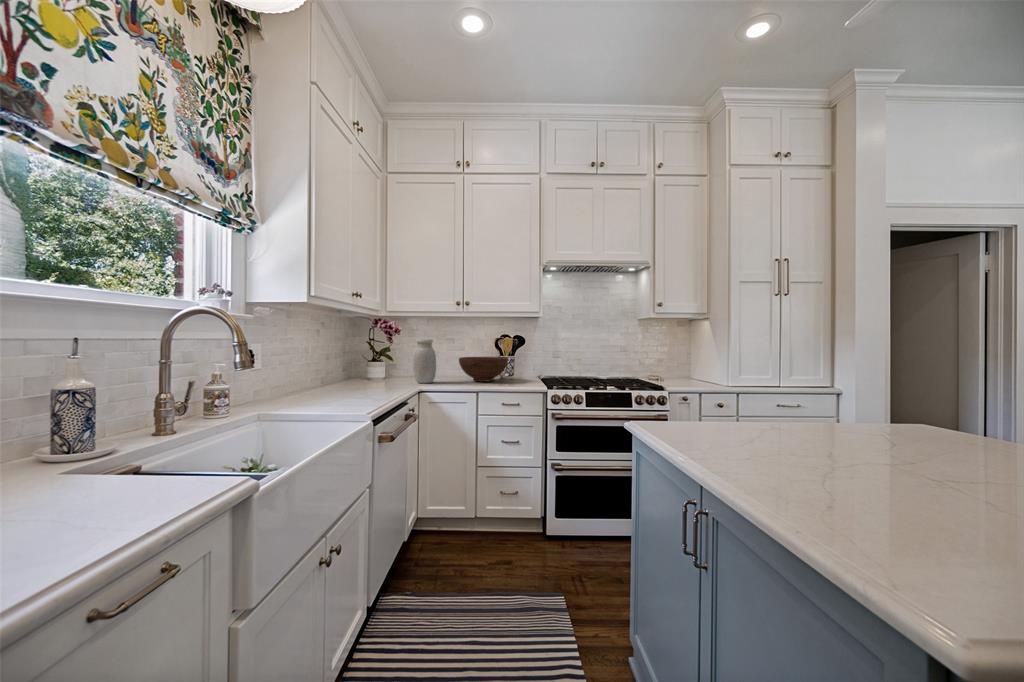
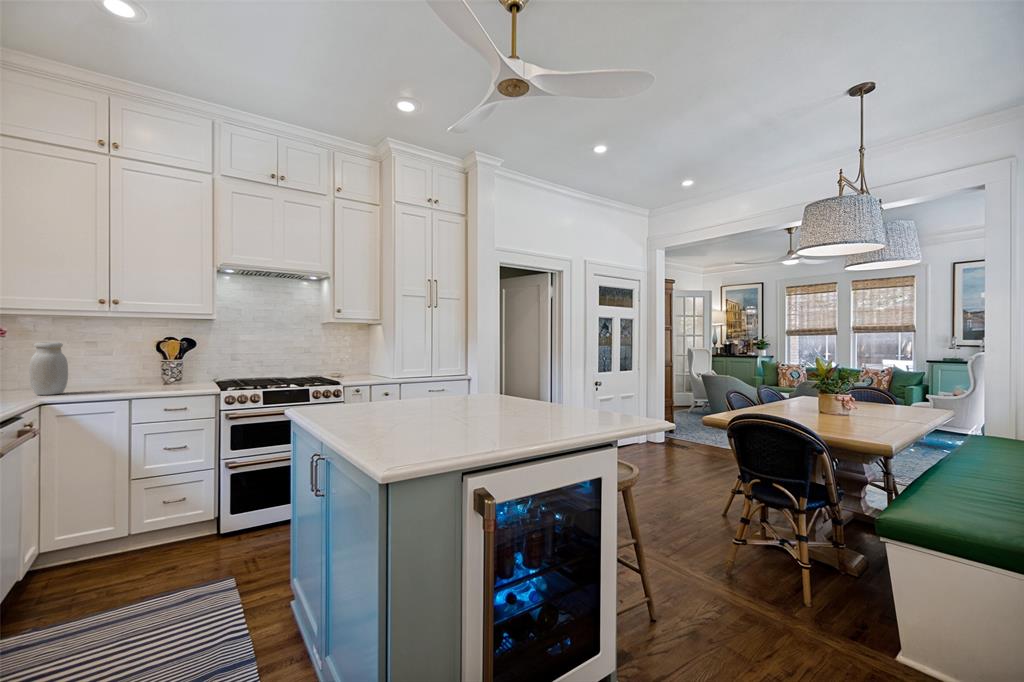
fruit bowl: present [459,357,508,382] -> none [103,361,173,389]

